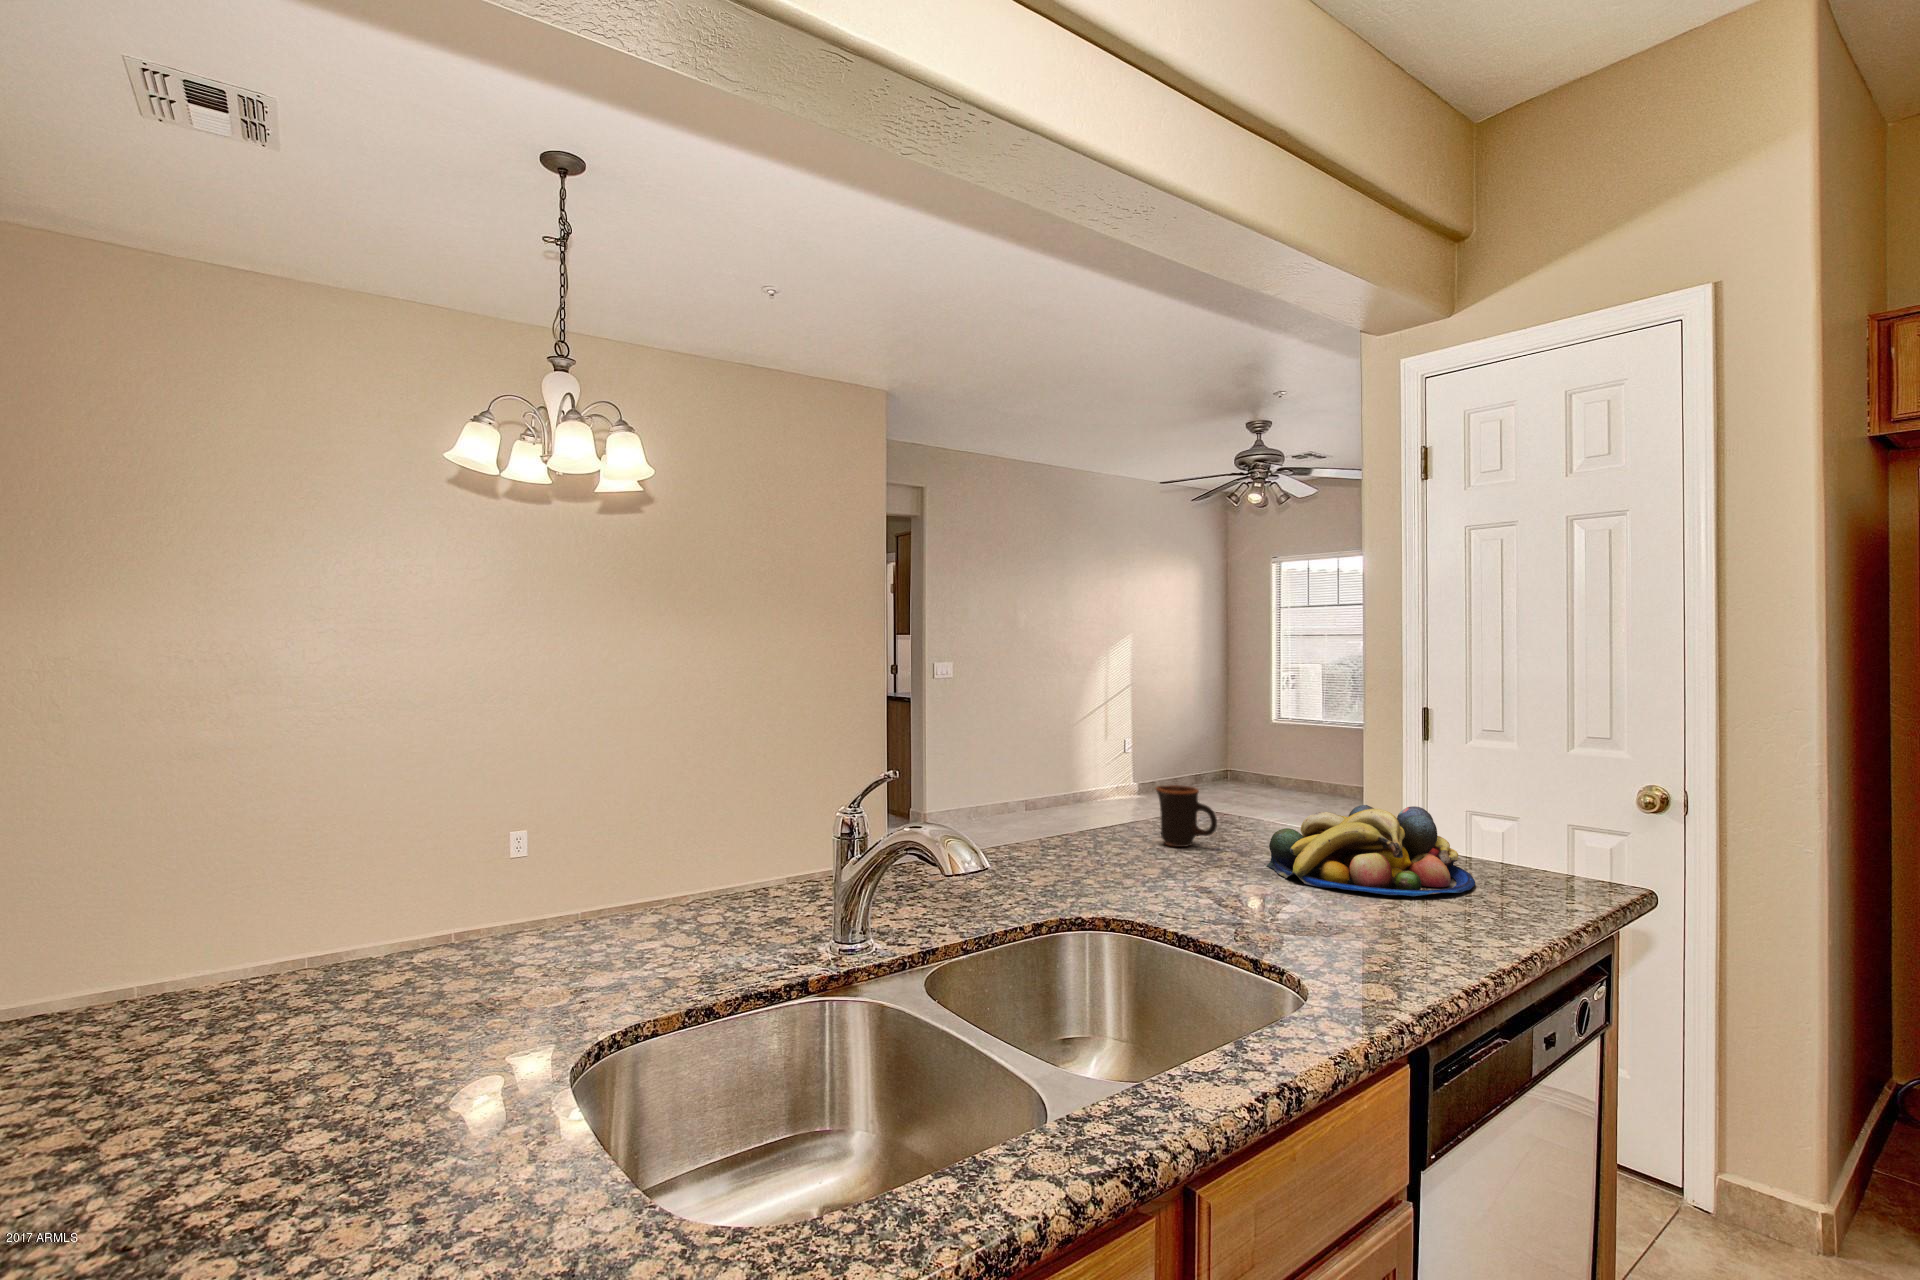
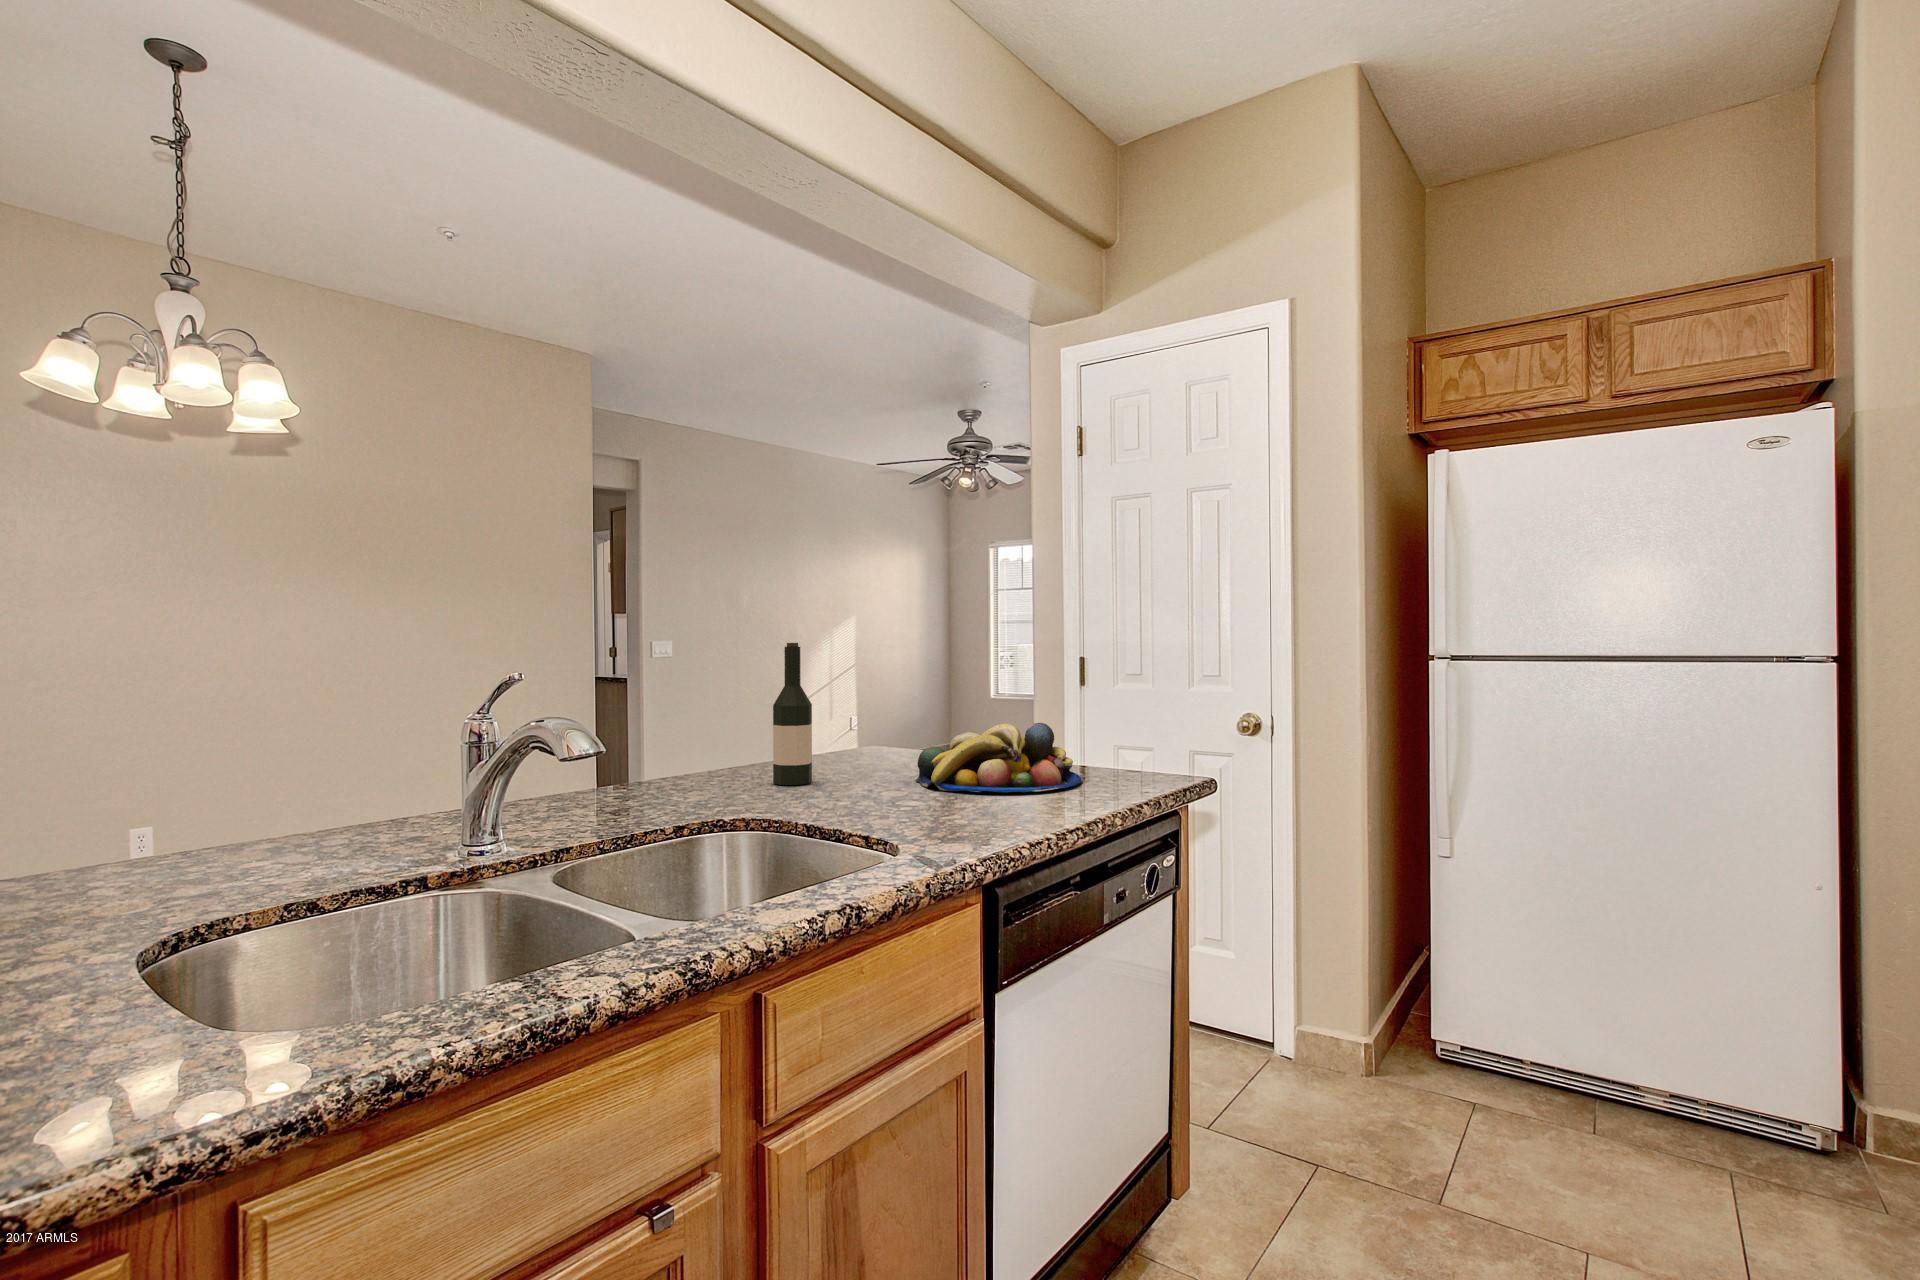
wine bottle: none [1109,709,1150,864] -> present [773,643,812,785]
mug: present [1156,785,1217,847] -> none [823,718,878,773]

